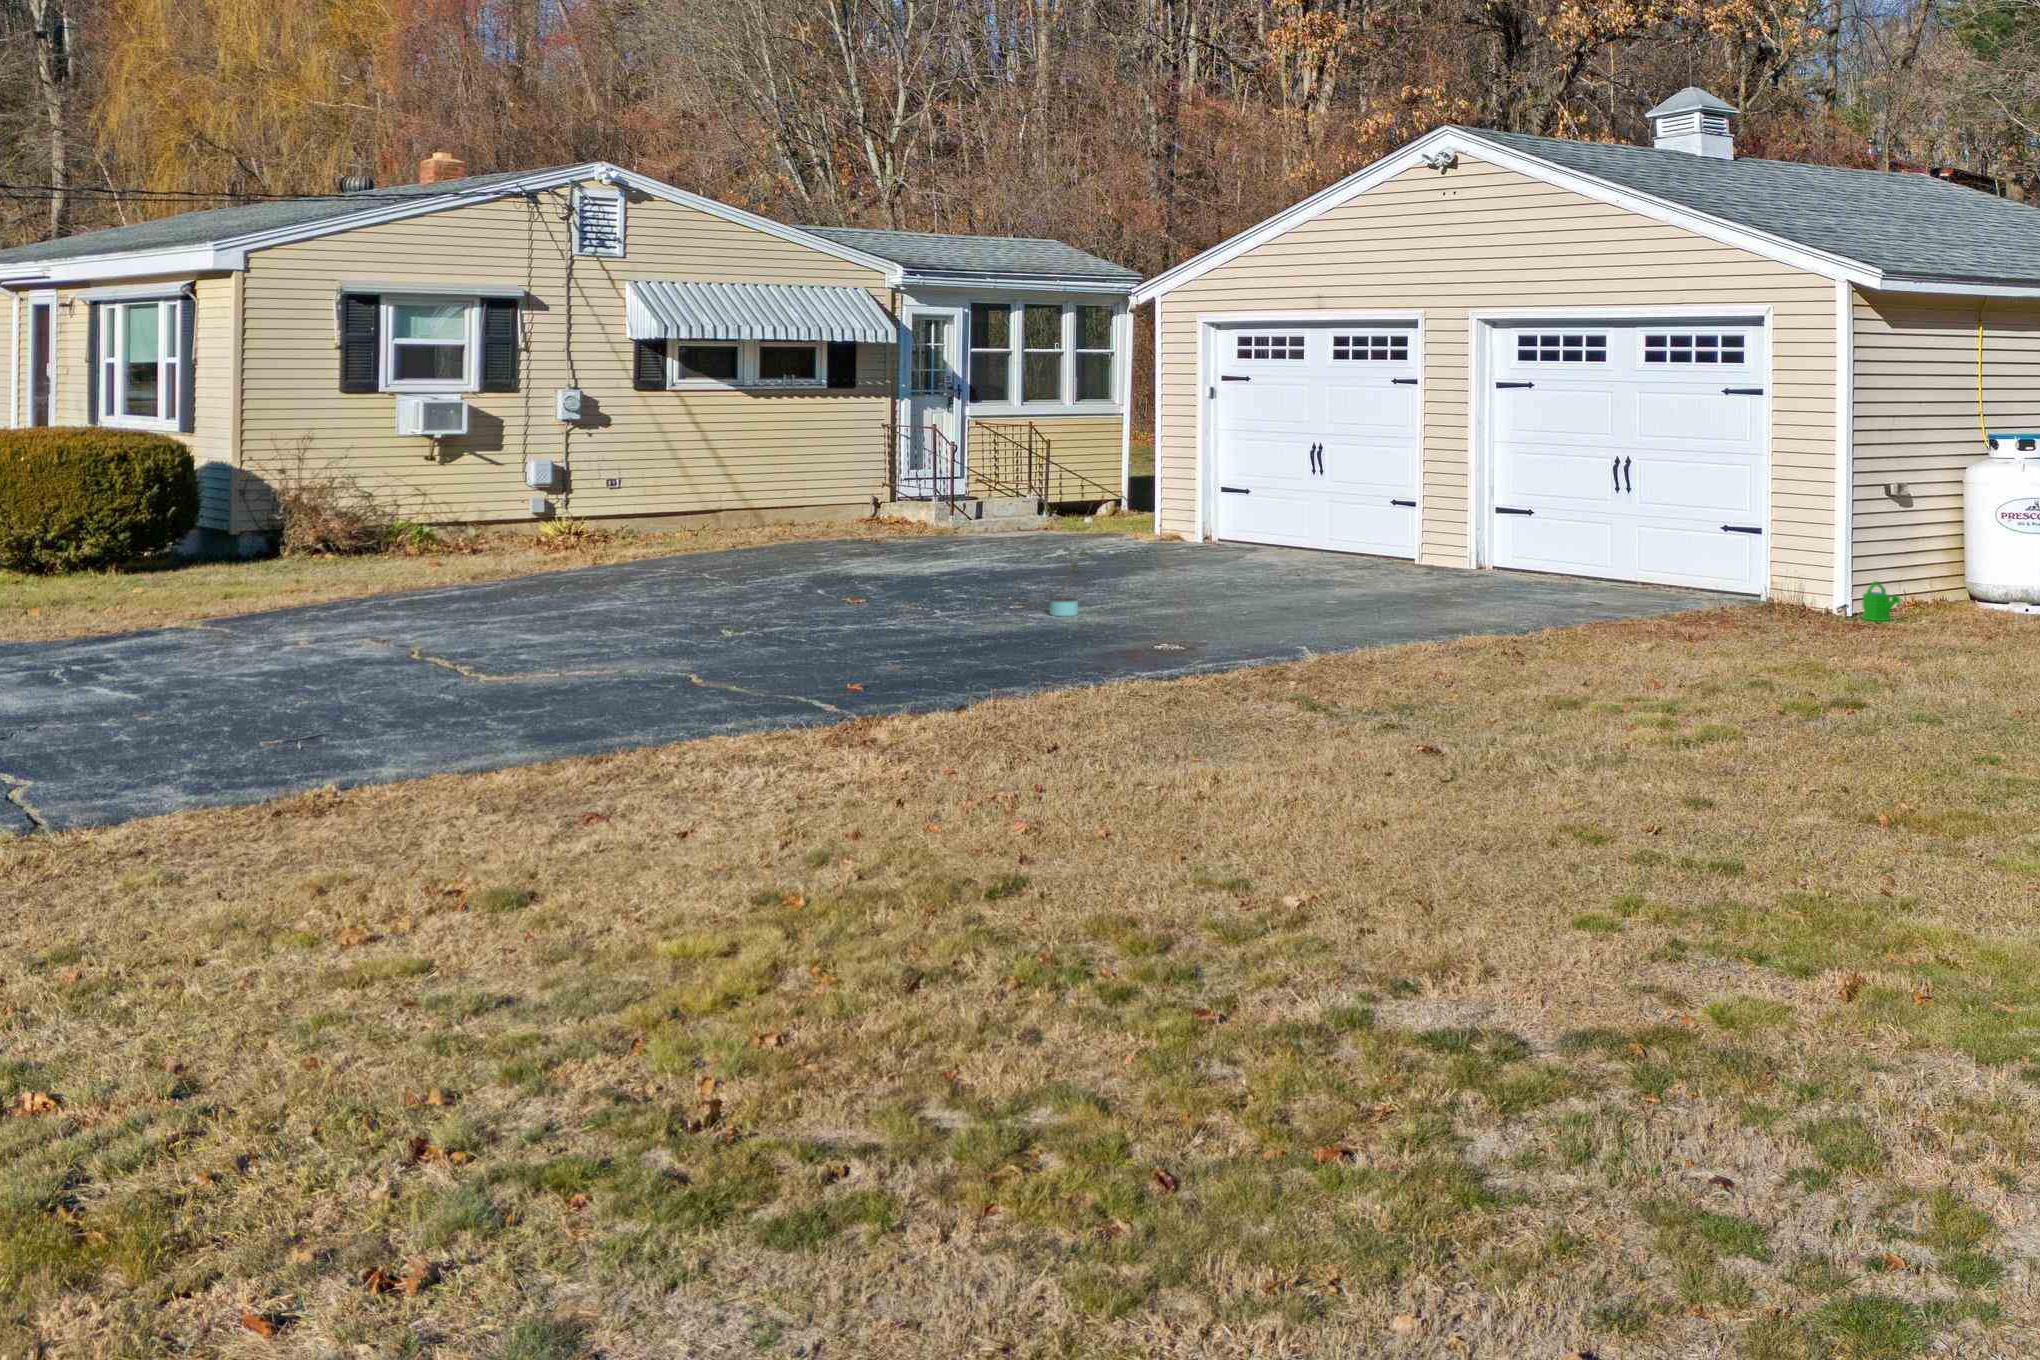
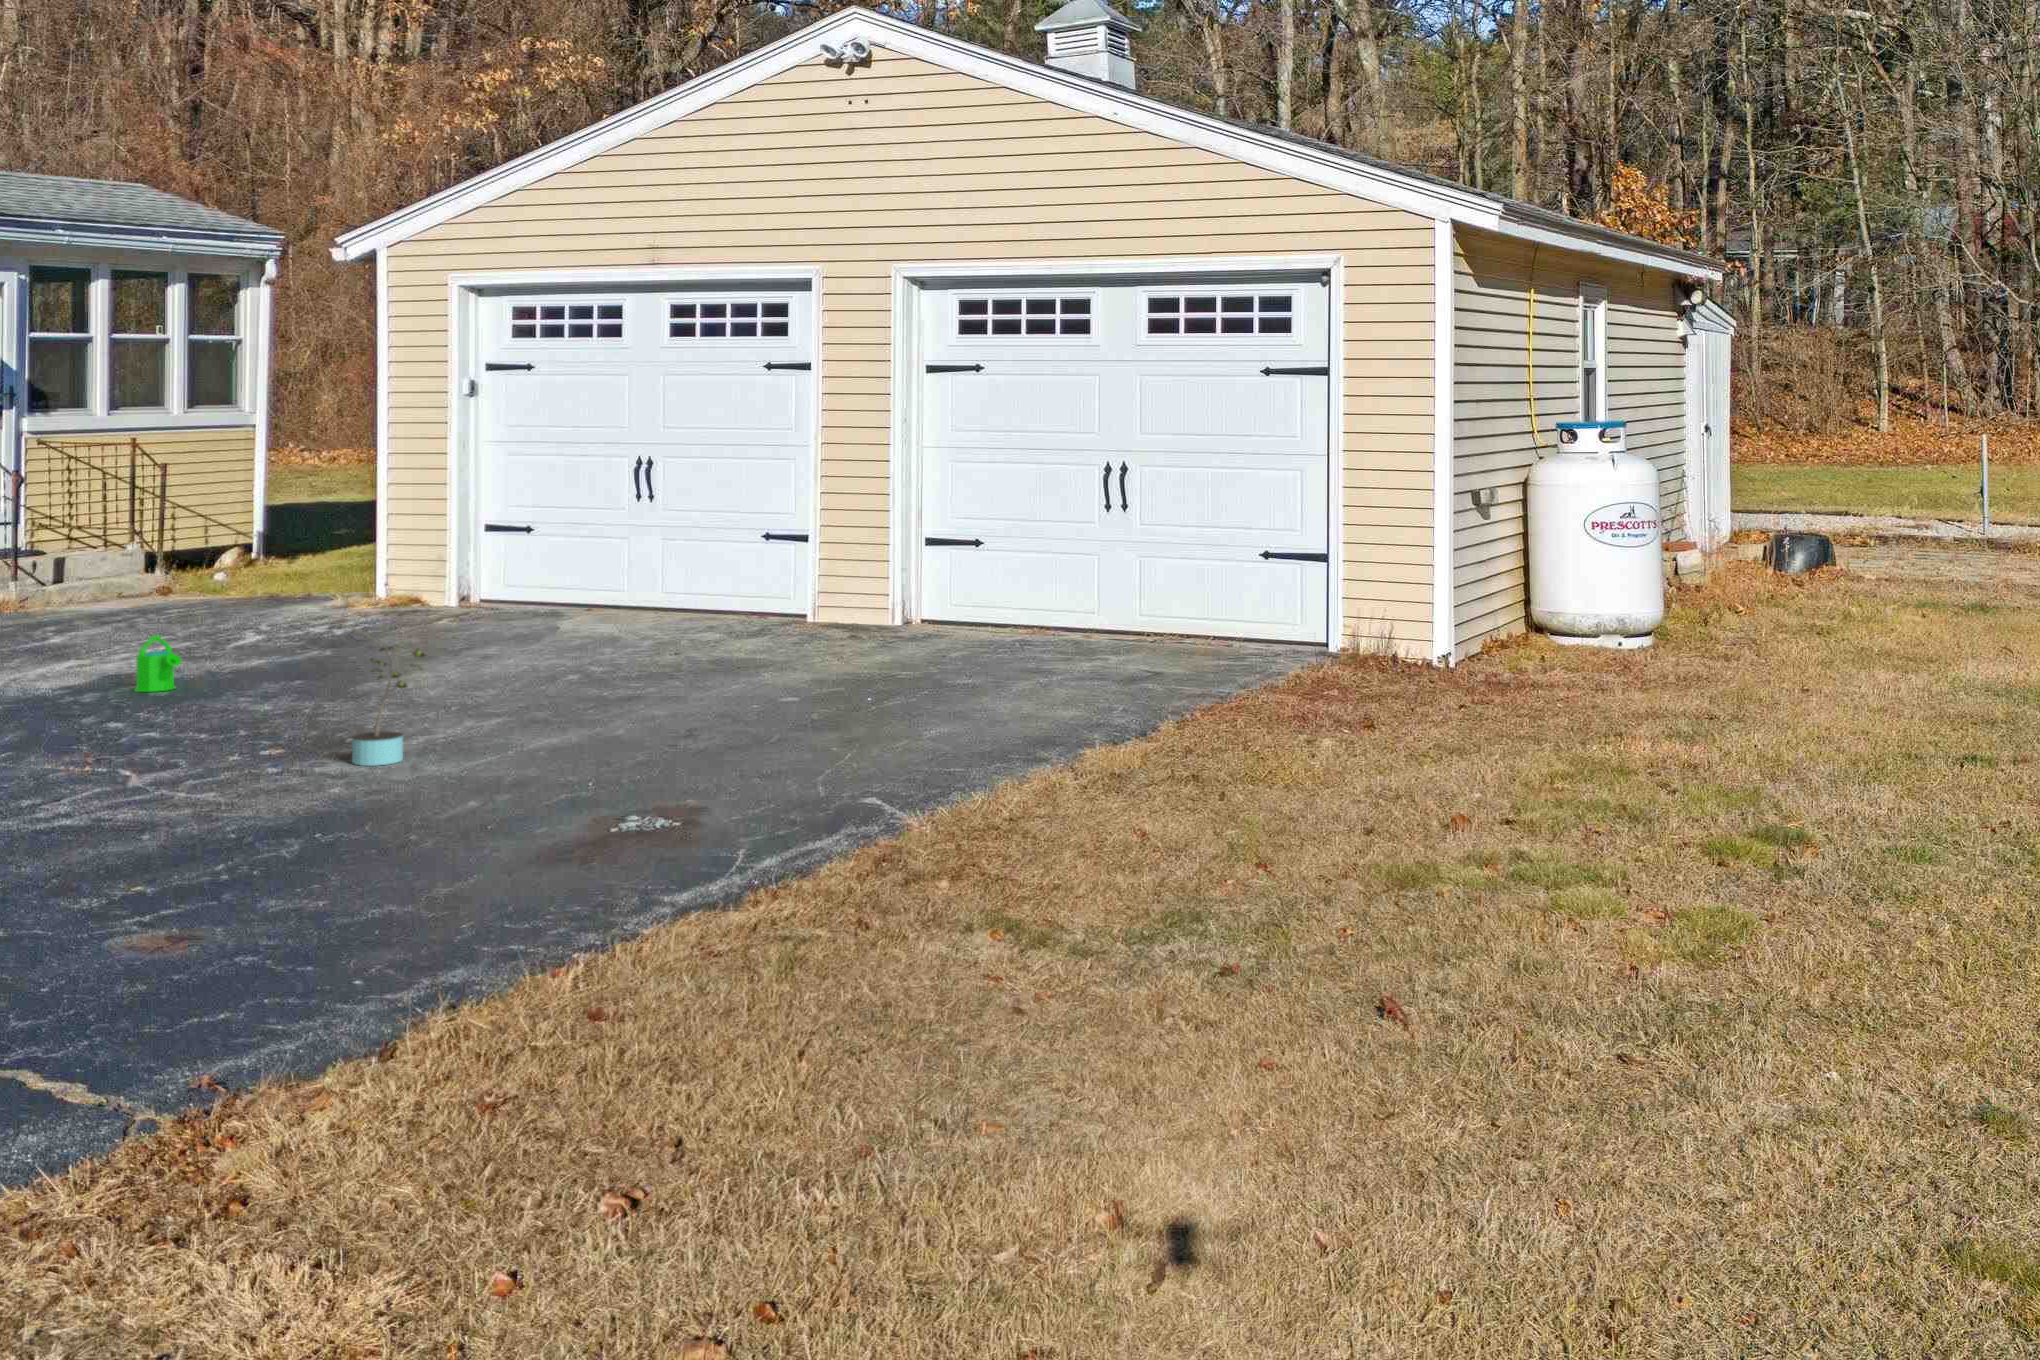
watering can: present [1862,581,1901,621] -> present [134,635,181,692]

